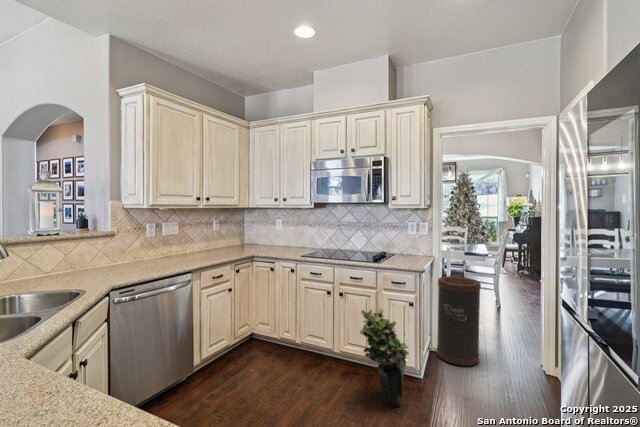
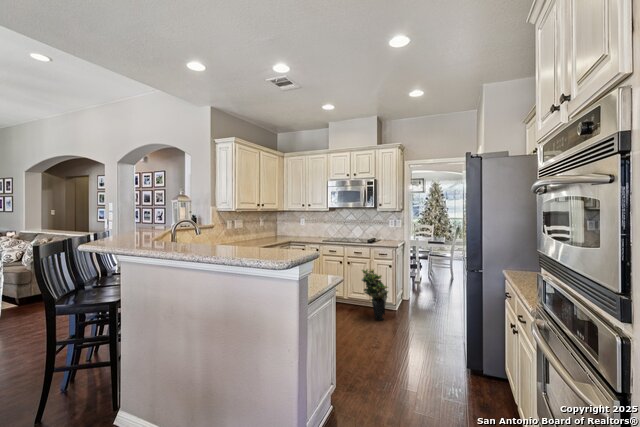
trash can: present [437,276,481,366] -> none [407,254,433,306]

